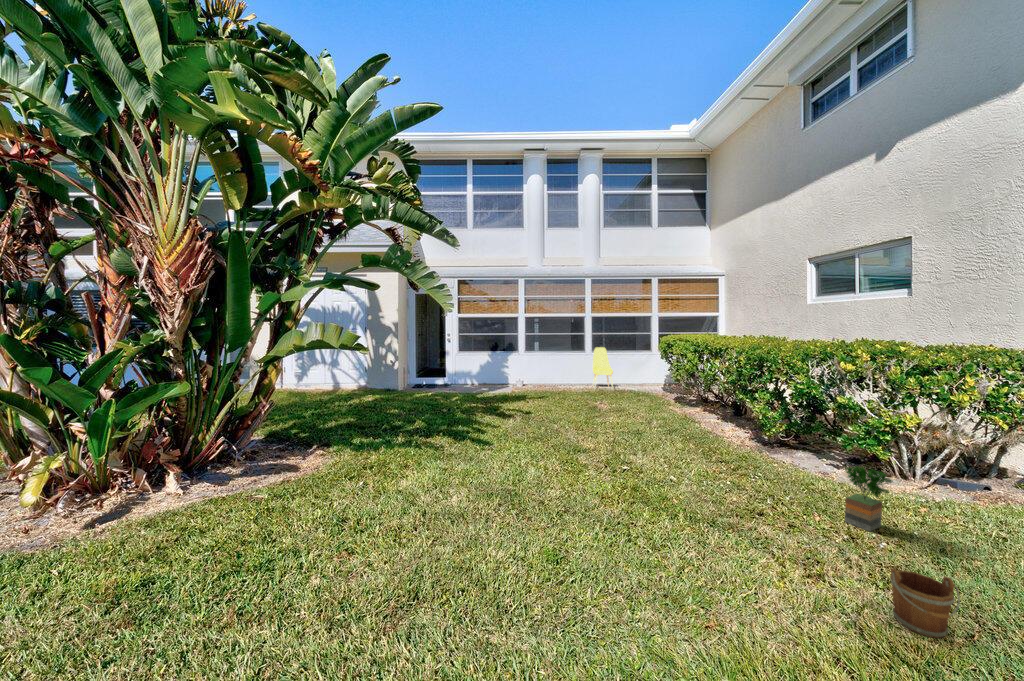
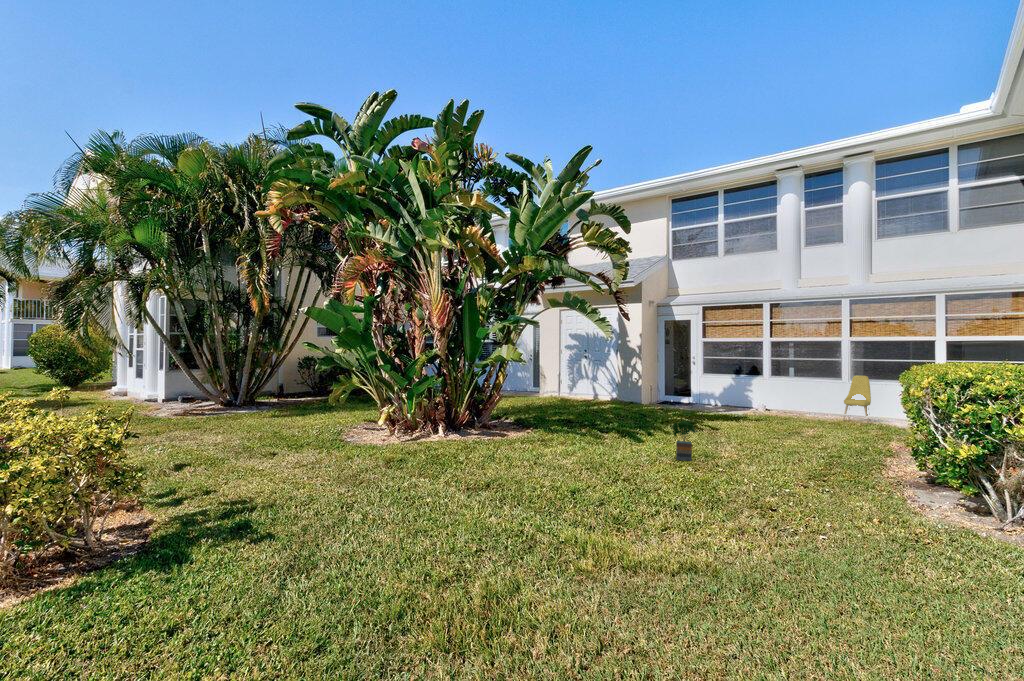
potted tree: present [845,466,893,531] -> present [671,421,697,461]
bucket: present [890,569,960,638] -> none [731,451,759,483]

